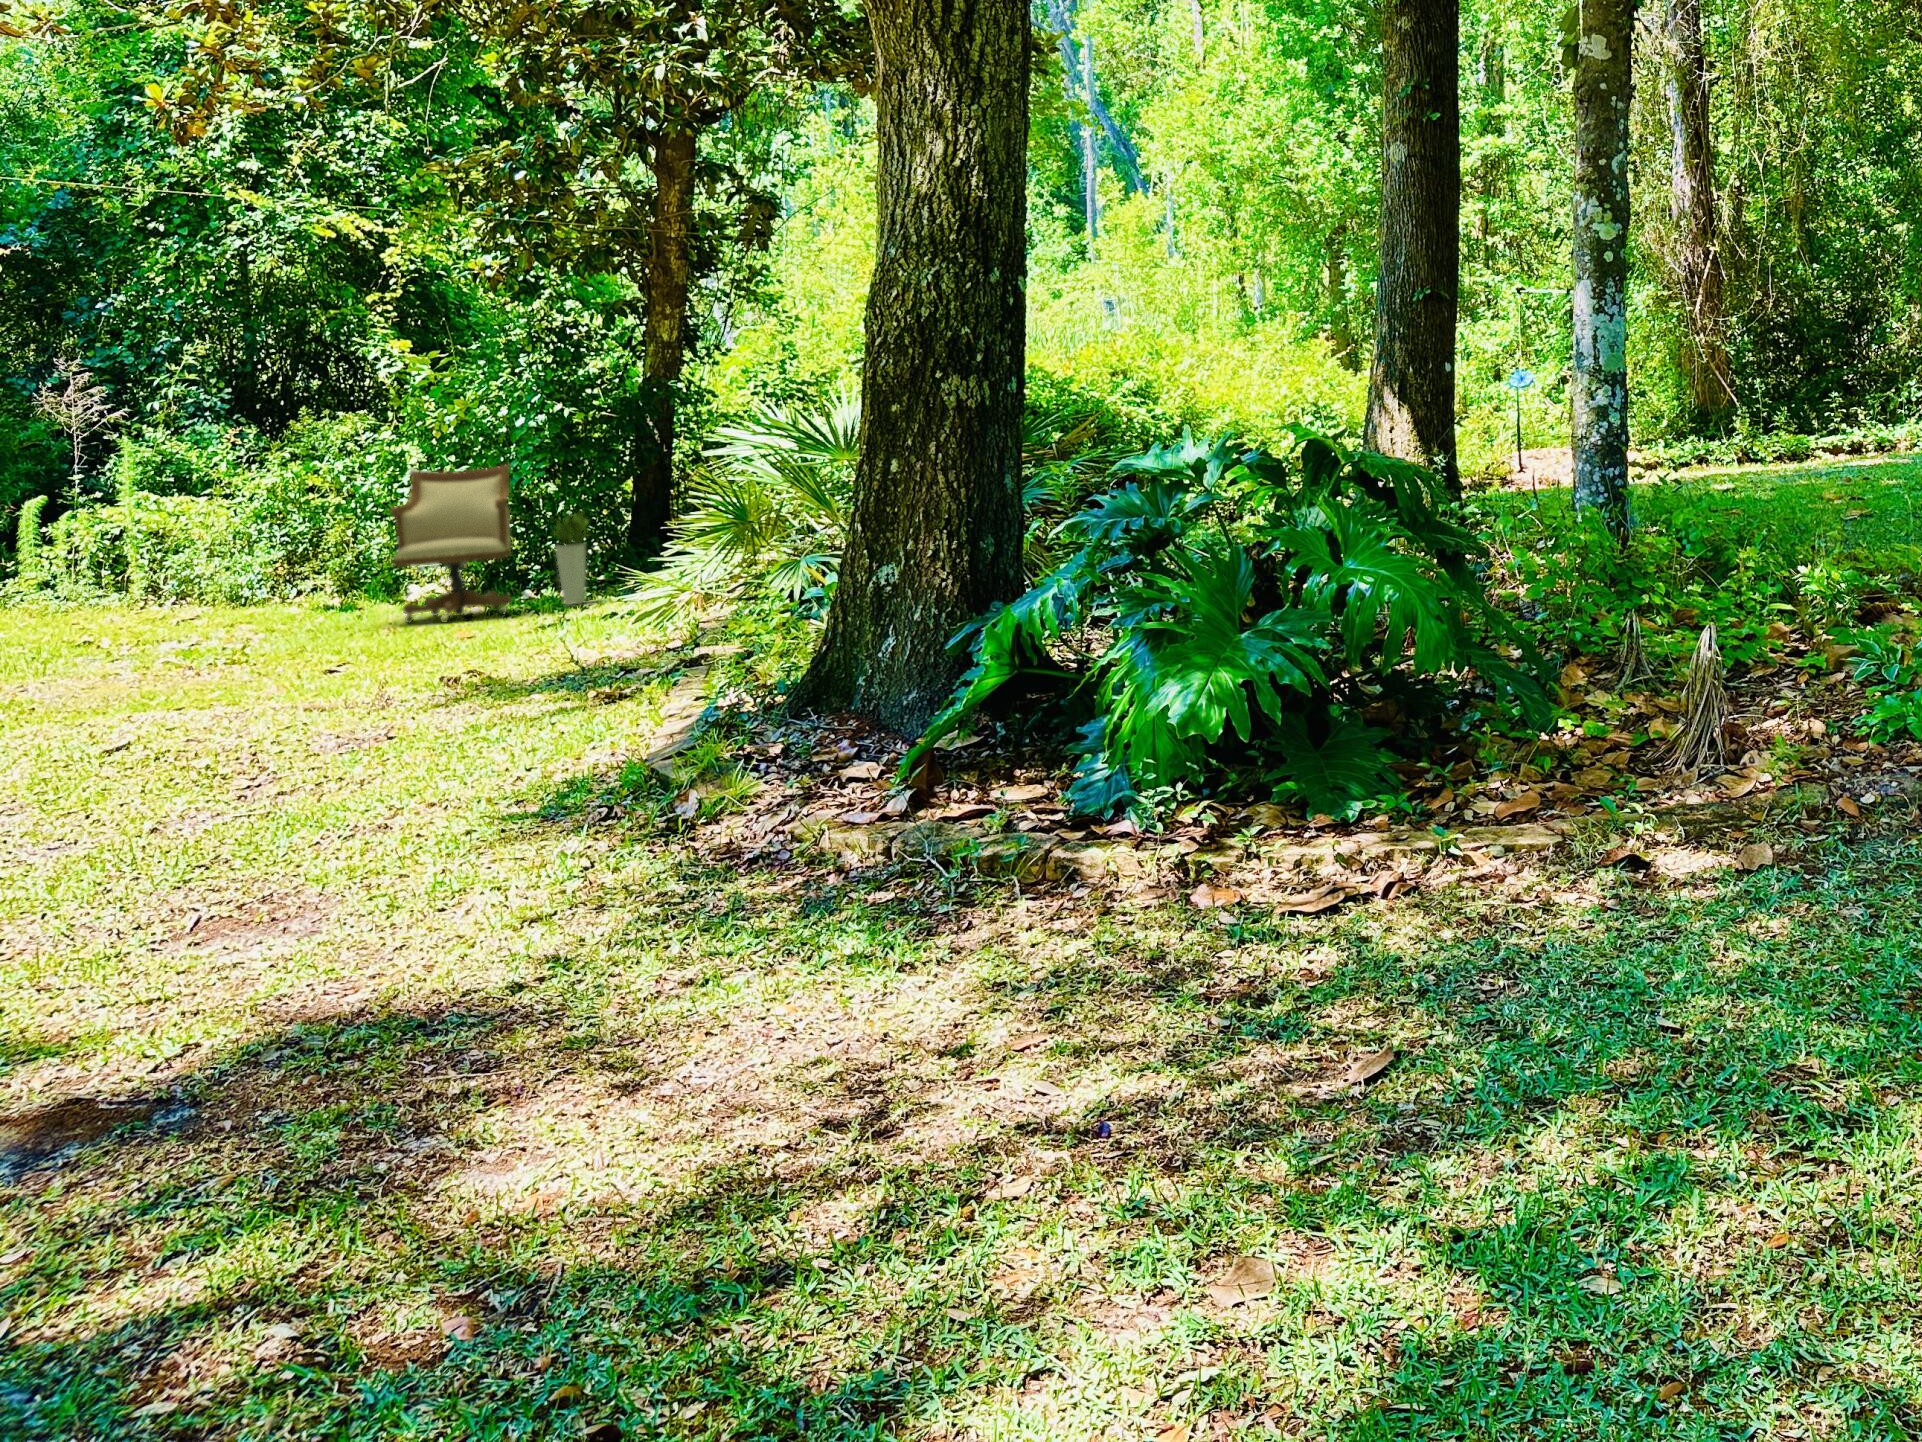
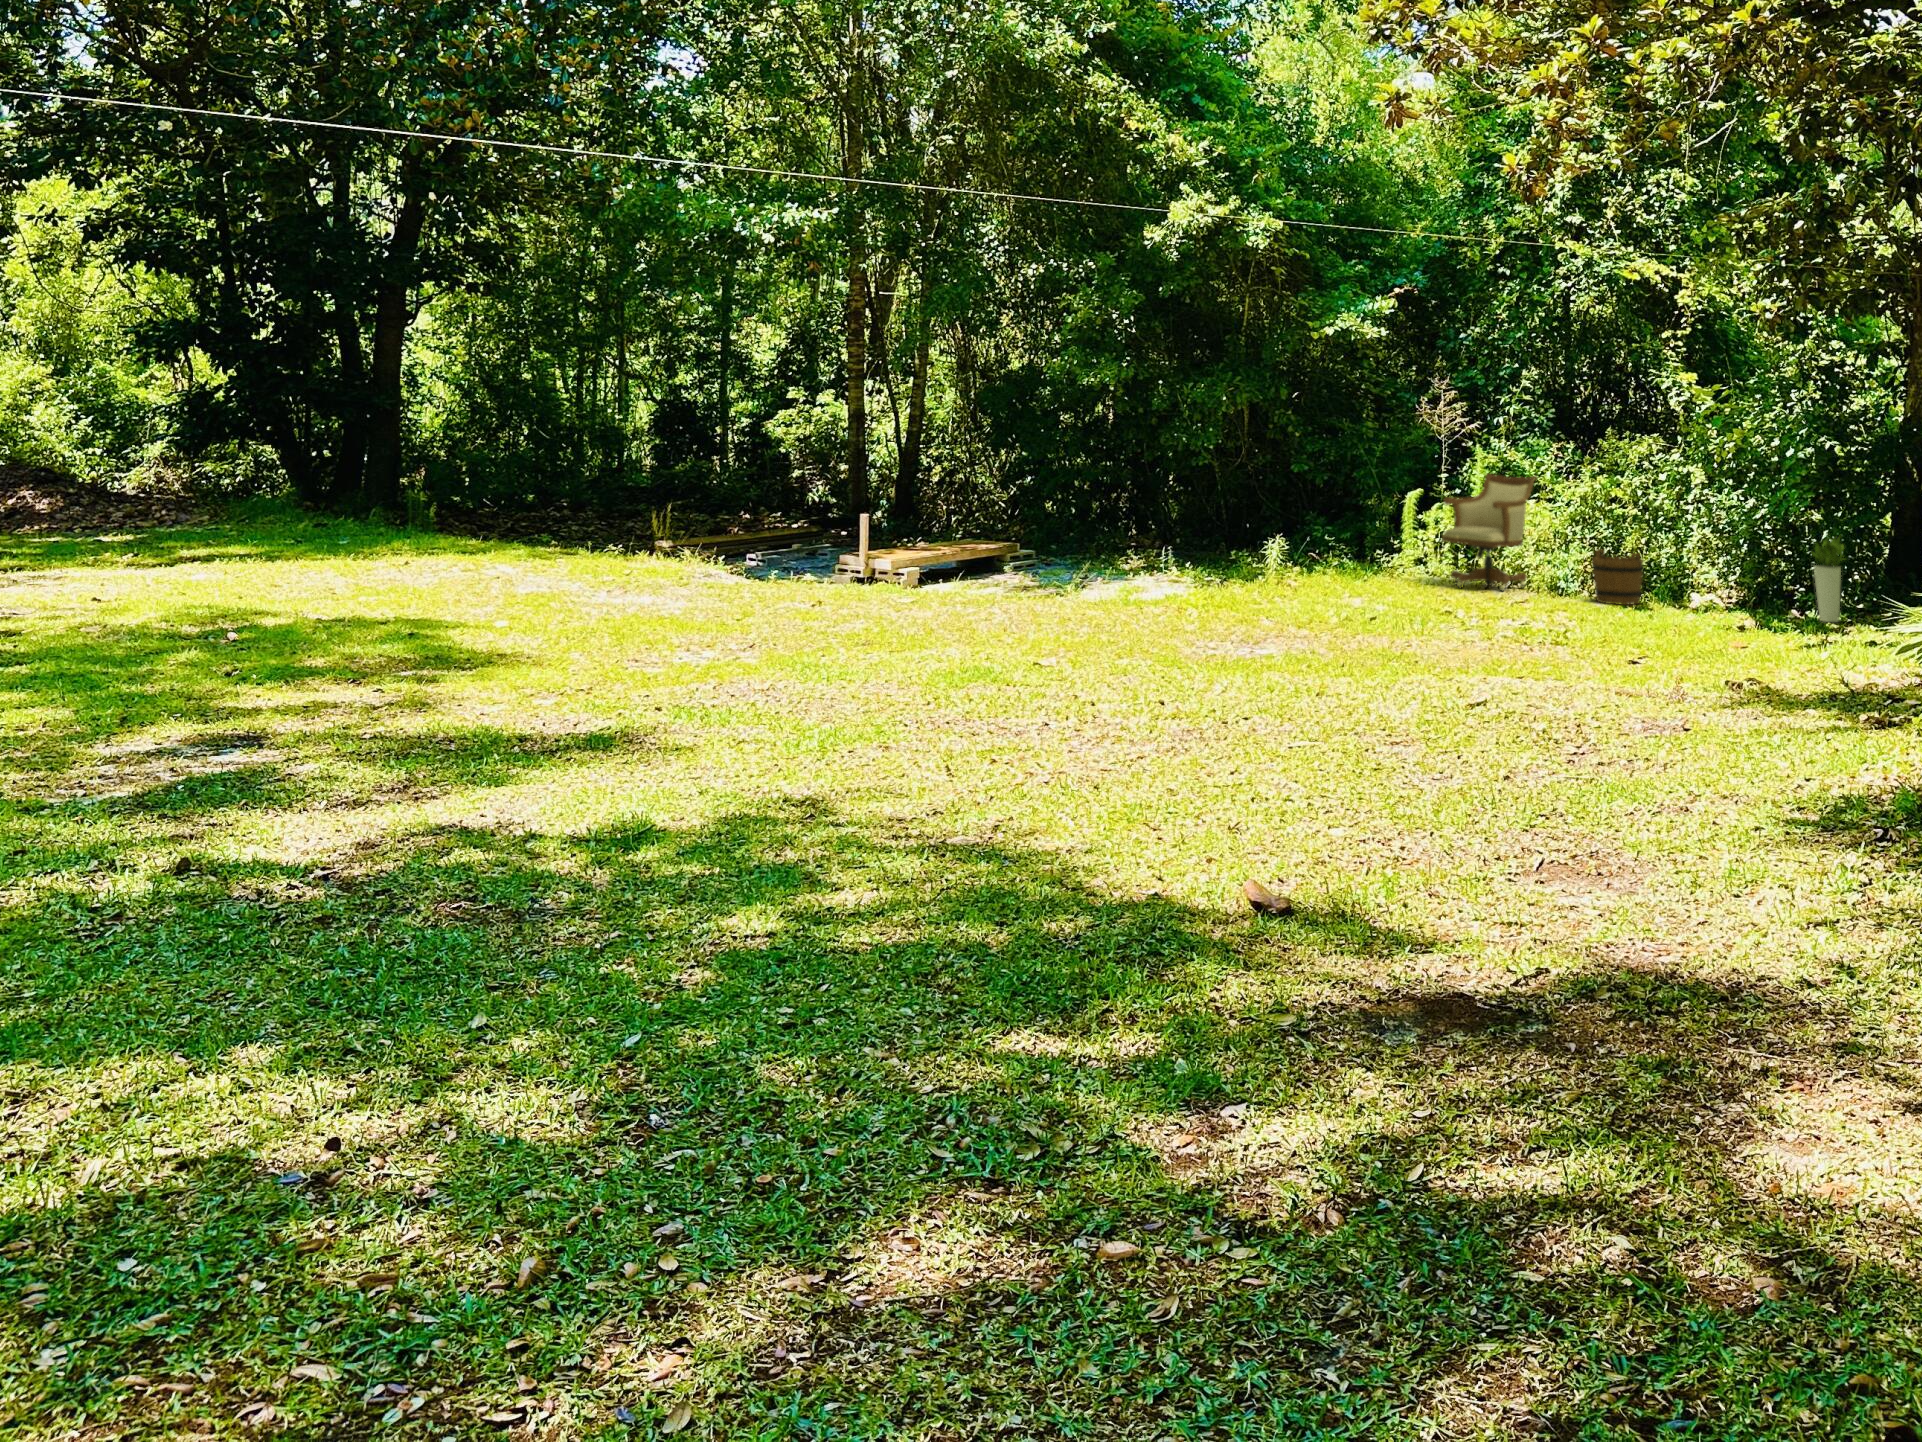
chair: present [390,464,511,623] -> present [1442,473,1537,591]
bucket: none [279,560,351,626] -> present [1592,549,1644,605]

